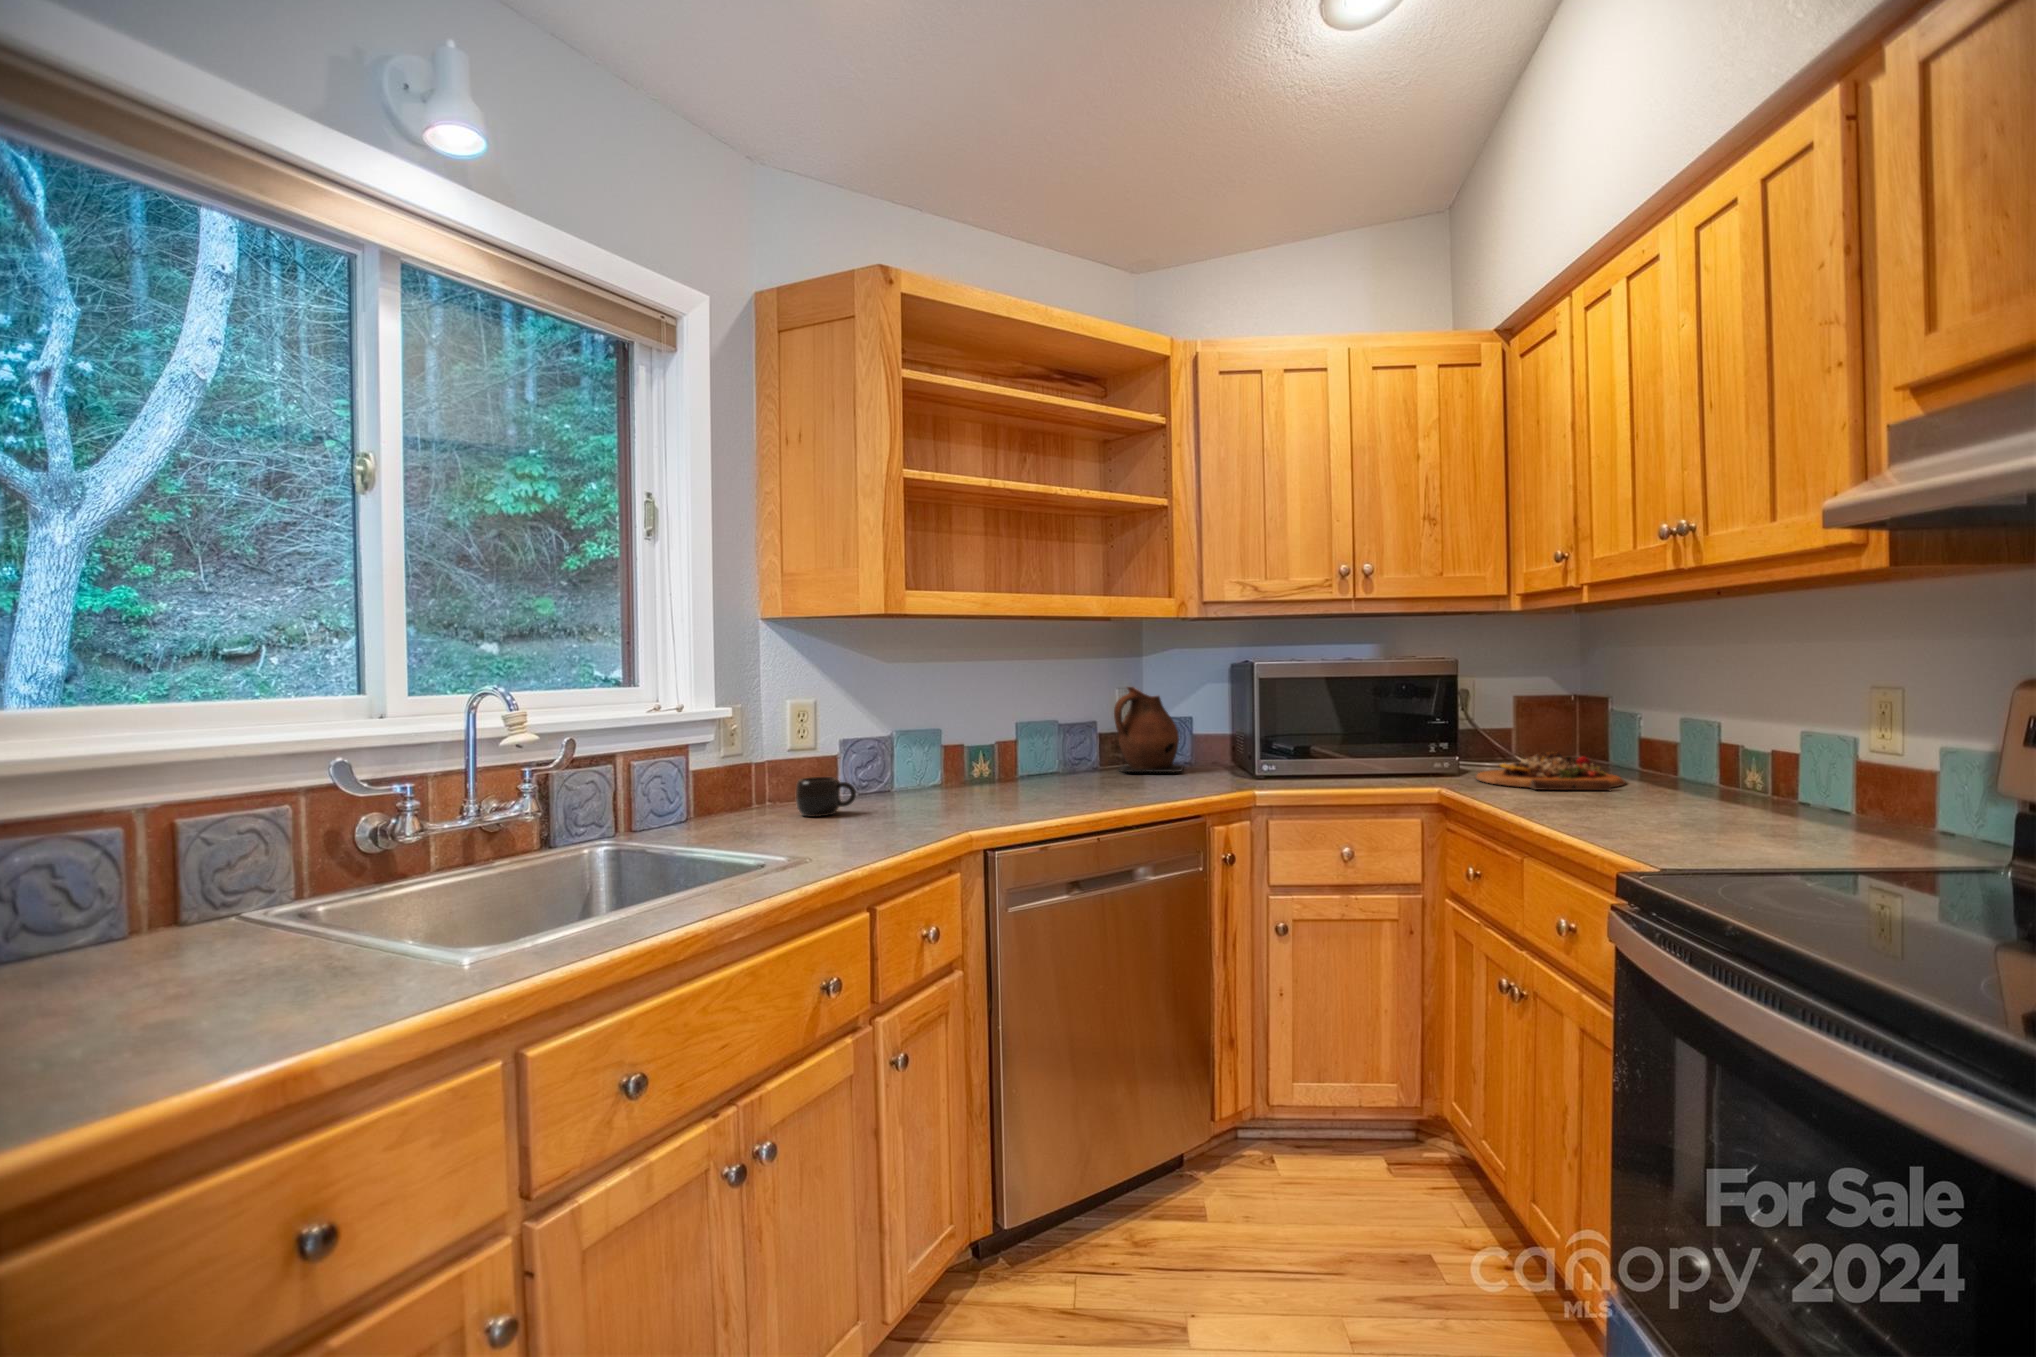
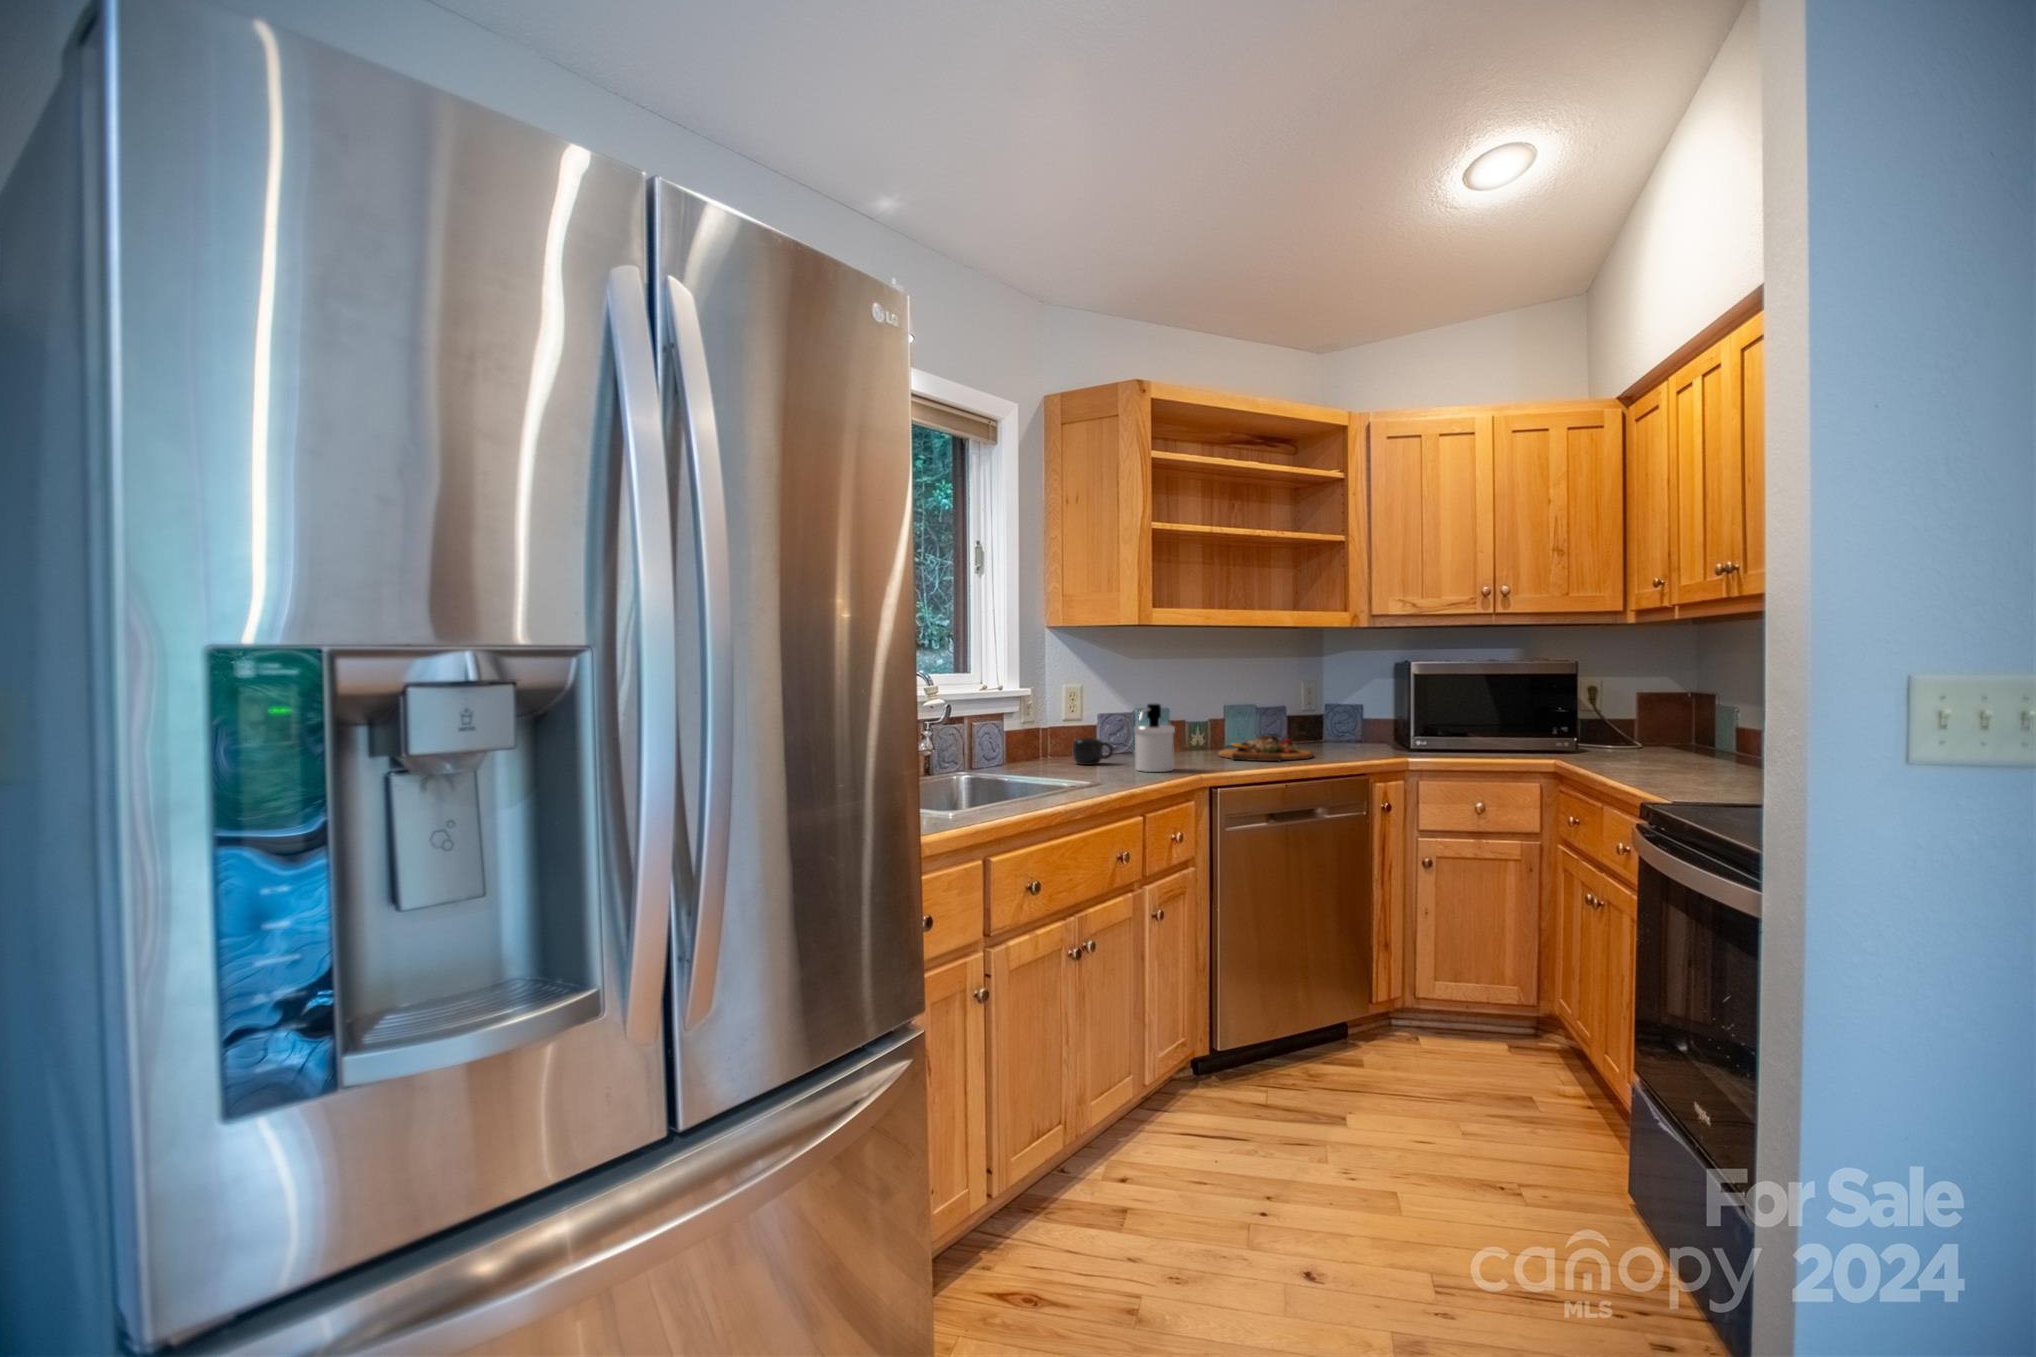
ceramic pitcher: present [1114,687,1183,772] -> none [1298,680,1355,748]
soap dispenser: none [876,726,936,829] -> present [1134,704,1175,772]
cutting board: present [1476,752,1626,790] -> present [1218,735,1313,761]

